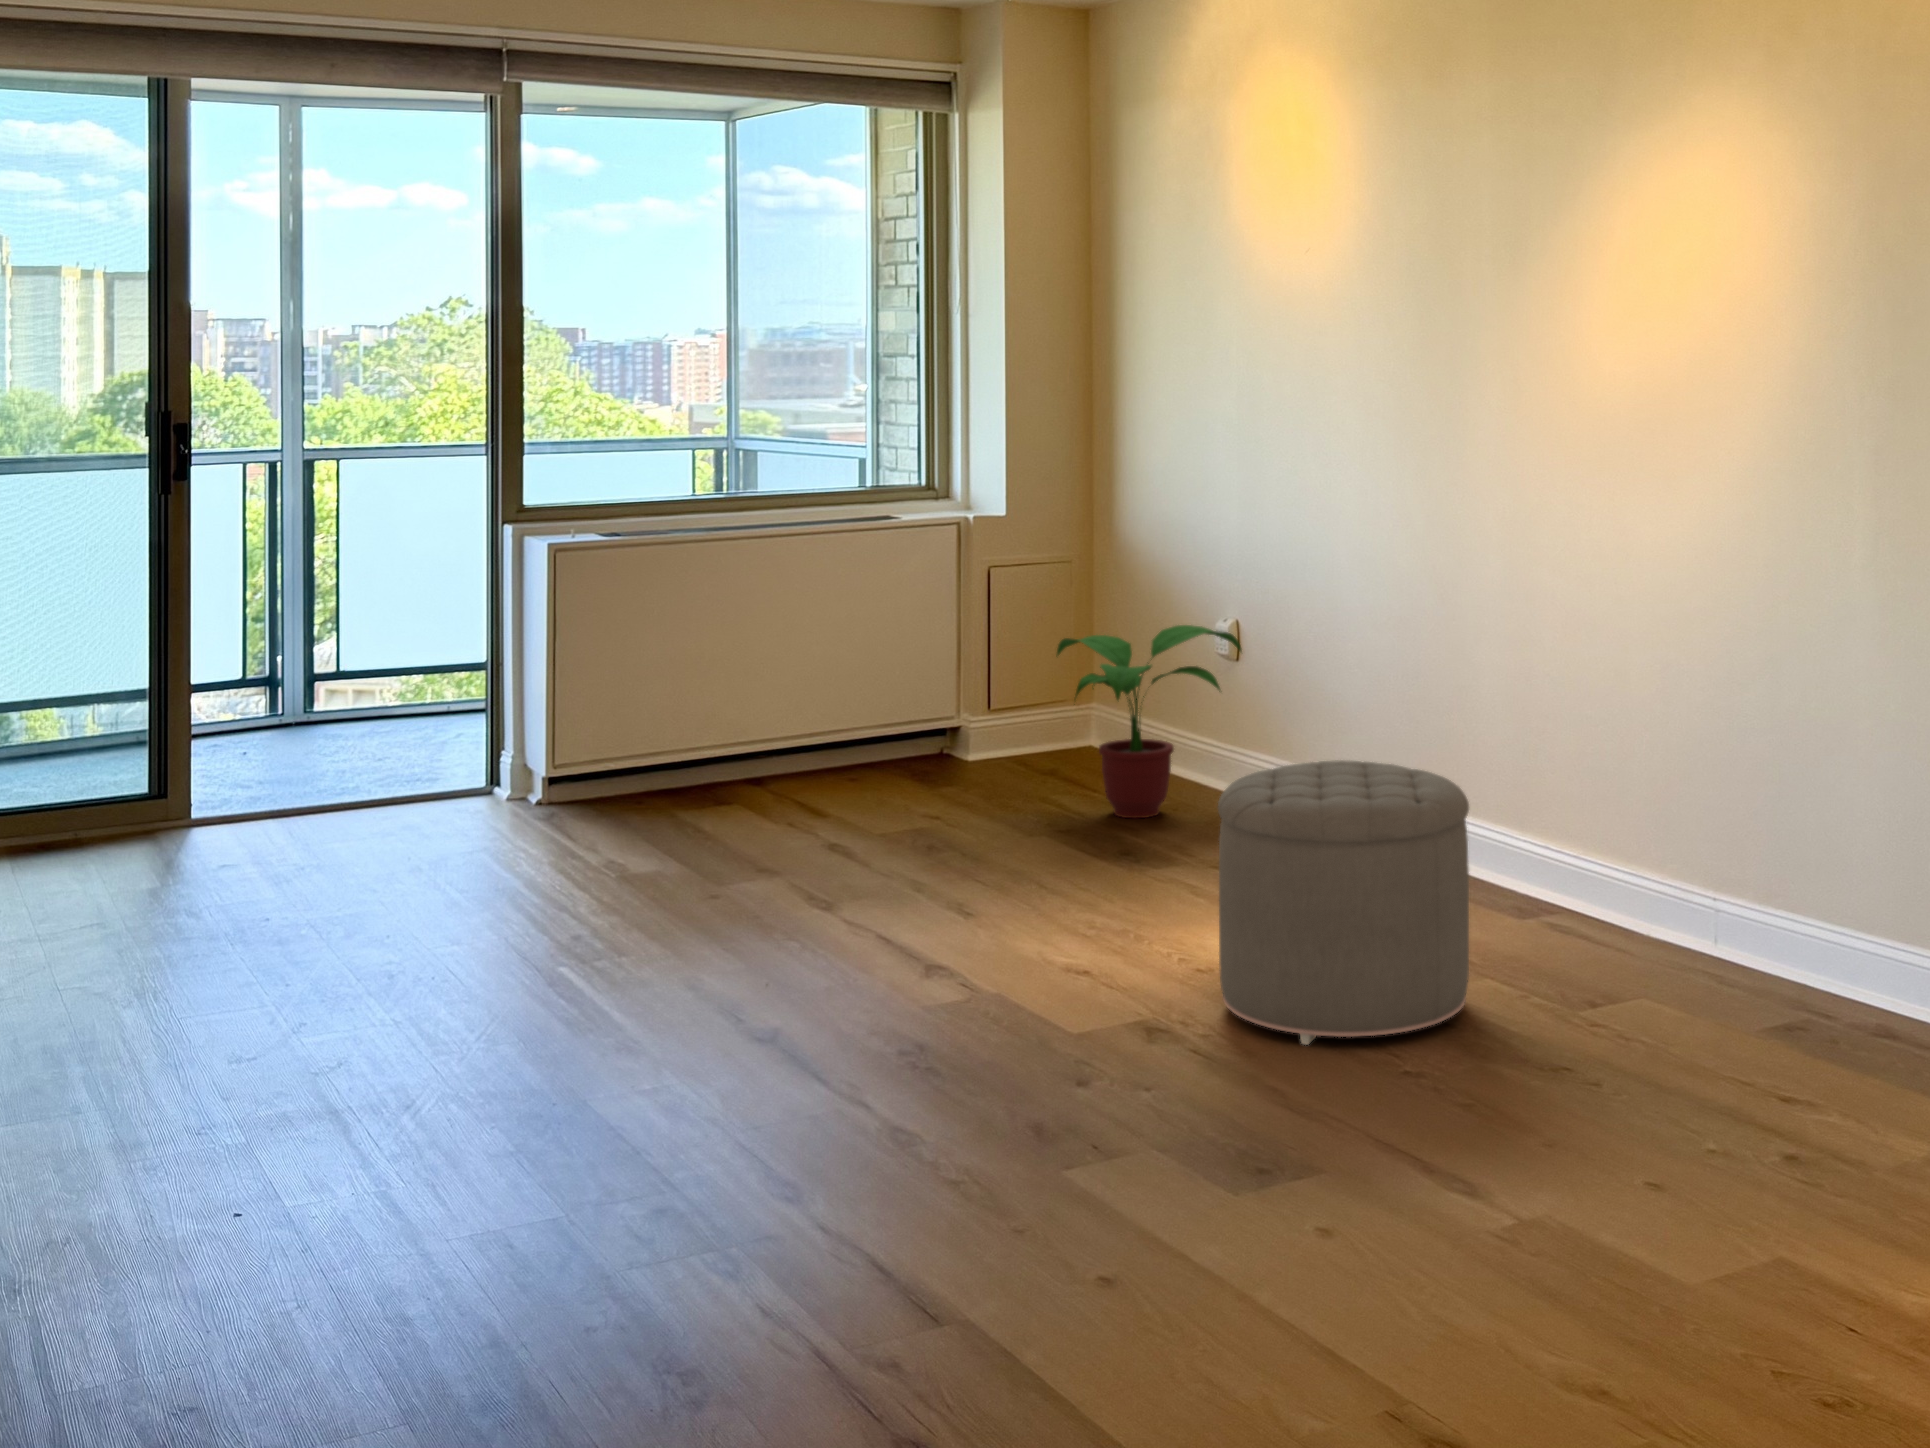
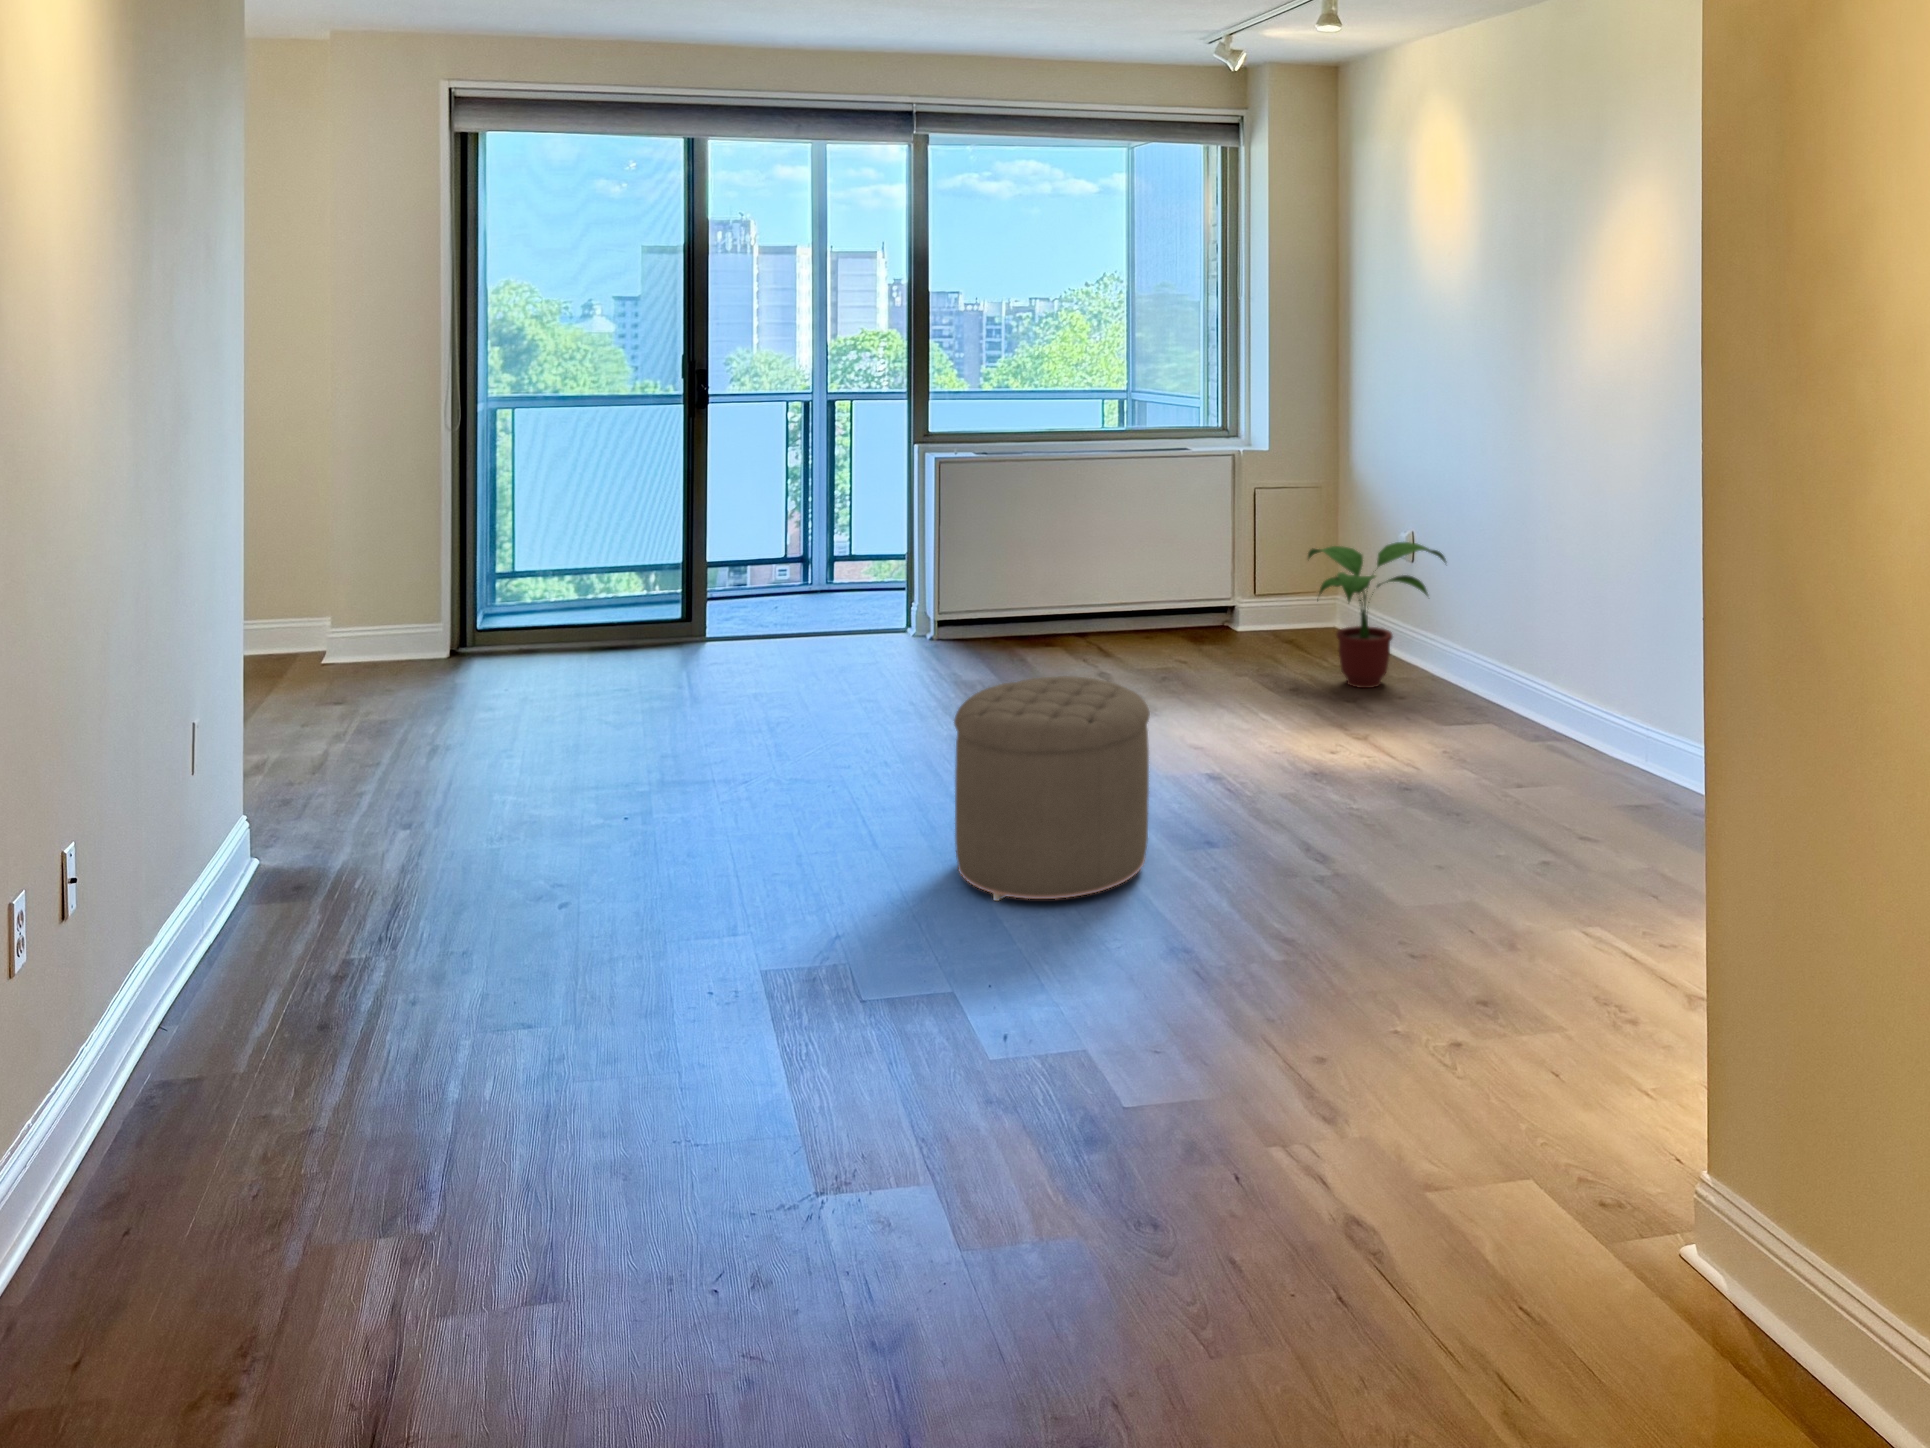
ottoman: present [1218,760,1469,1045] -> present [954,676,1150,901]

